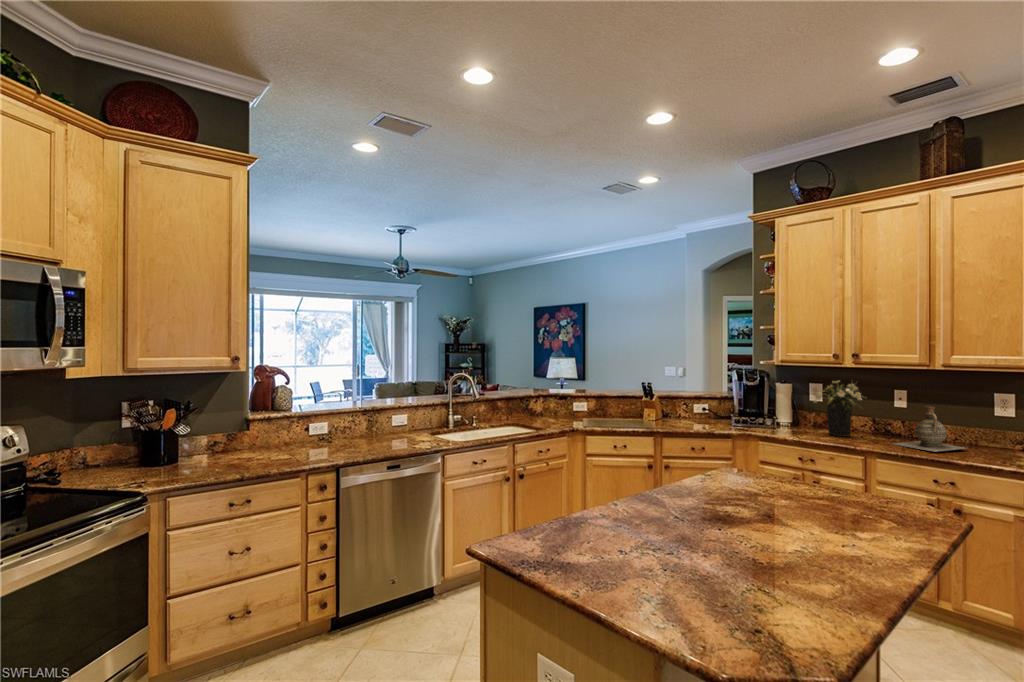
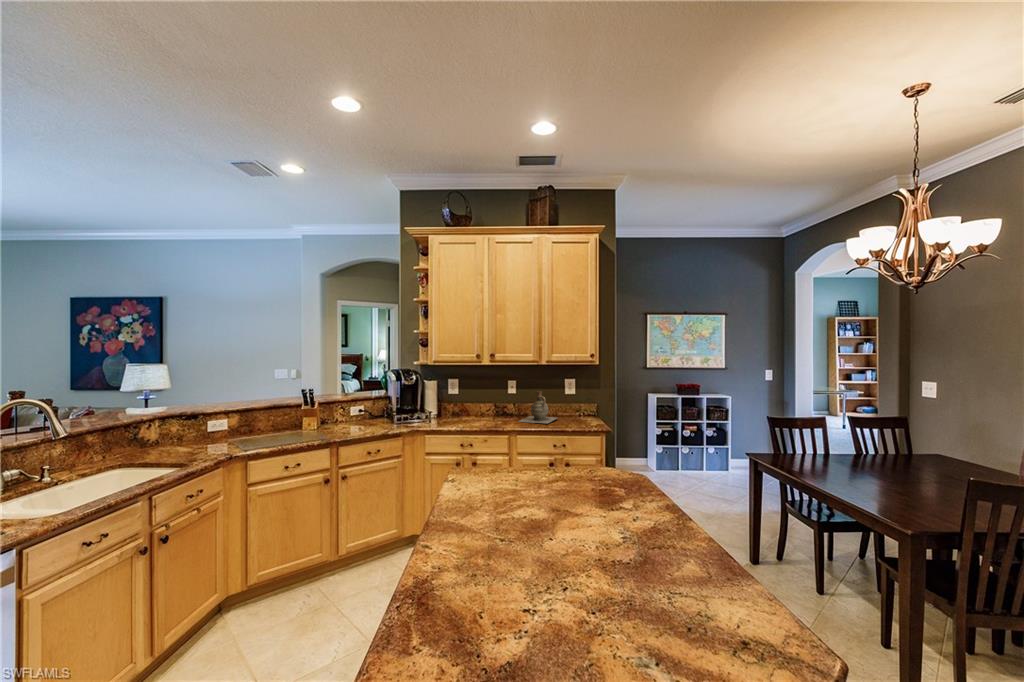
flower arrangement: present [813,381,862,437] -> none [466,375,503,421]

